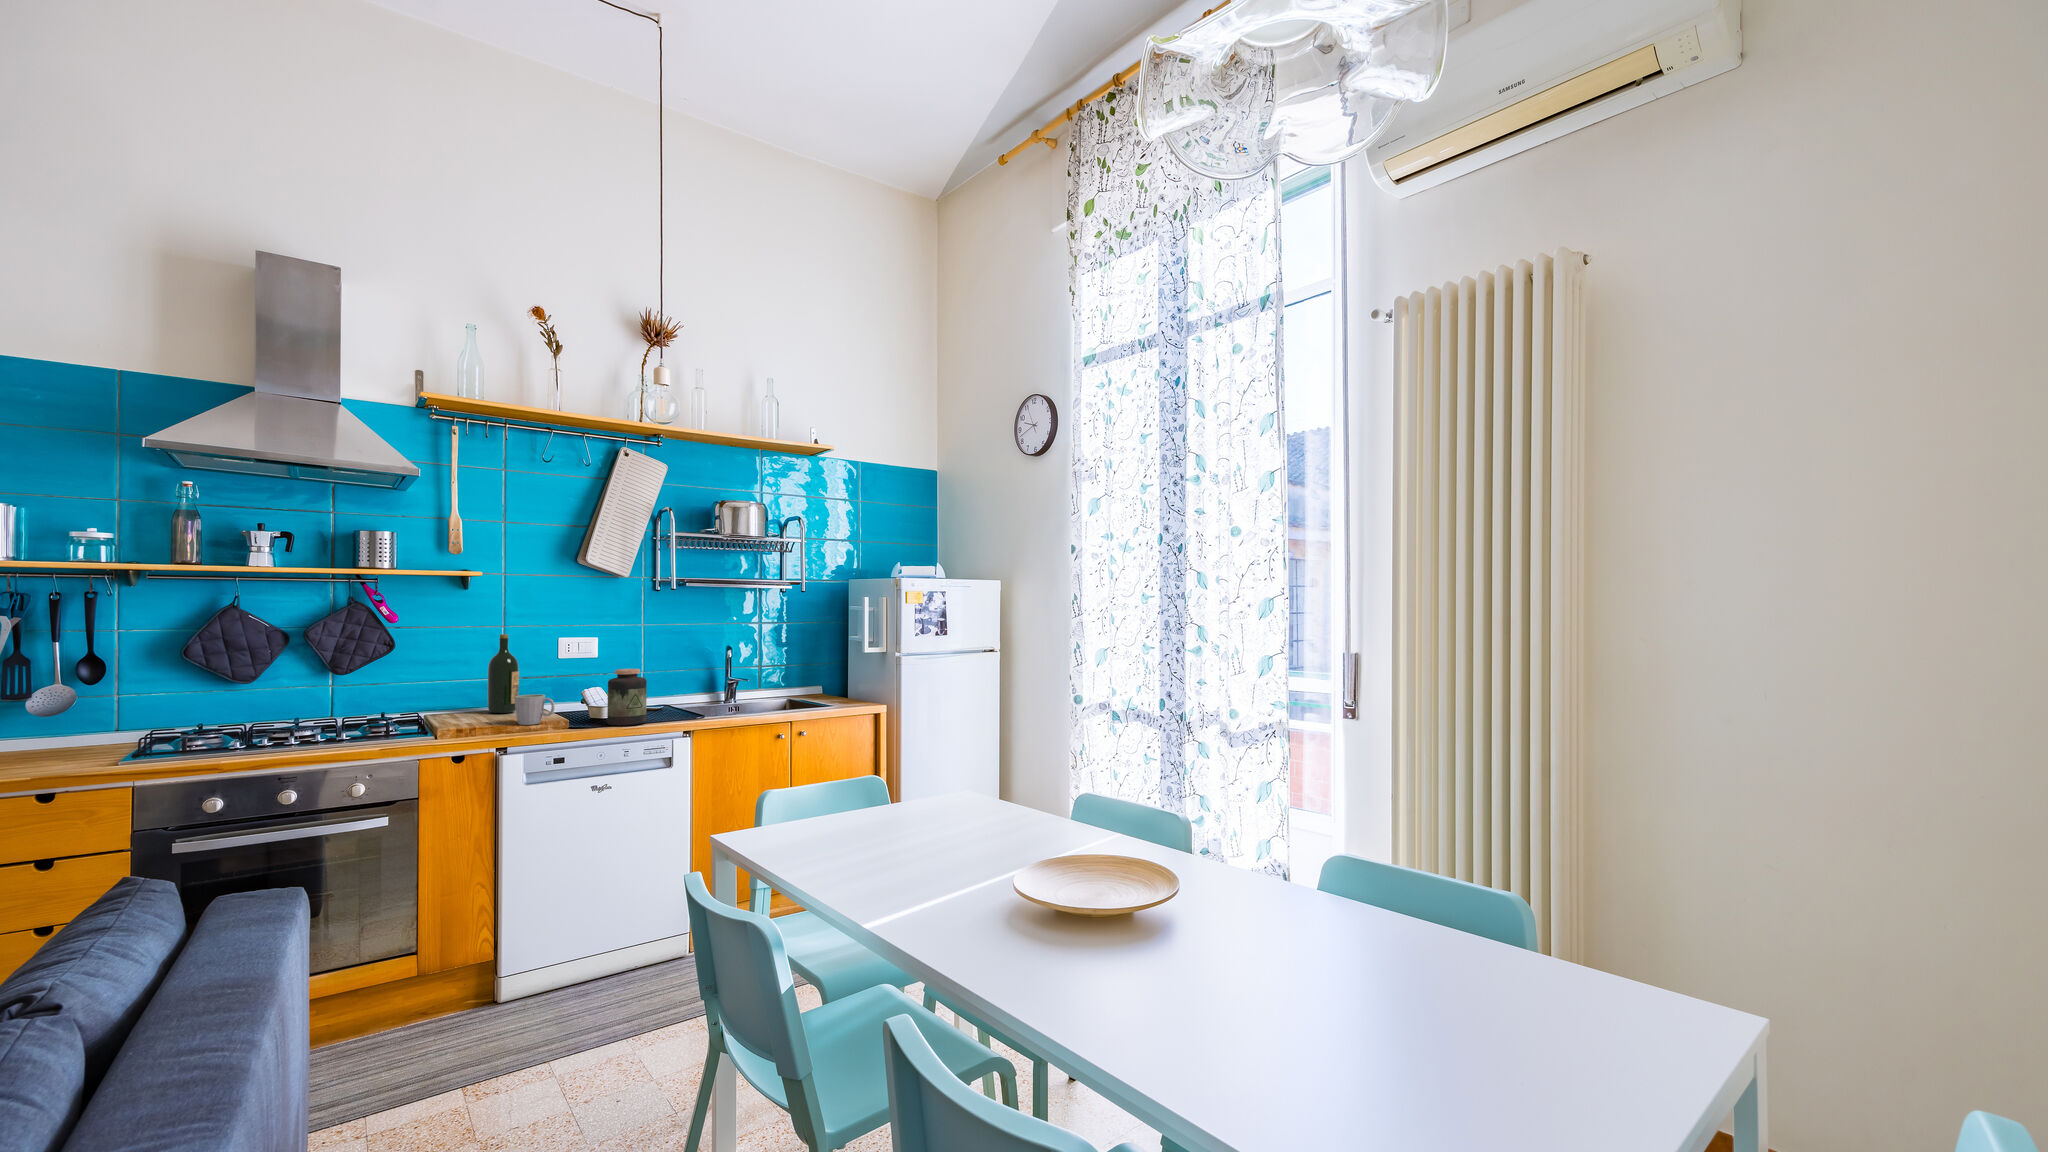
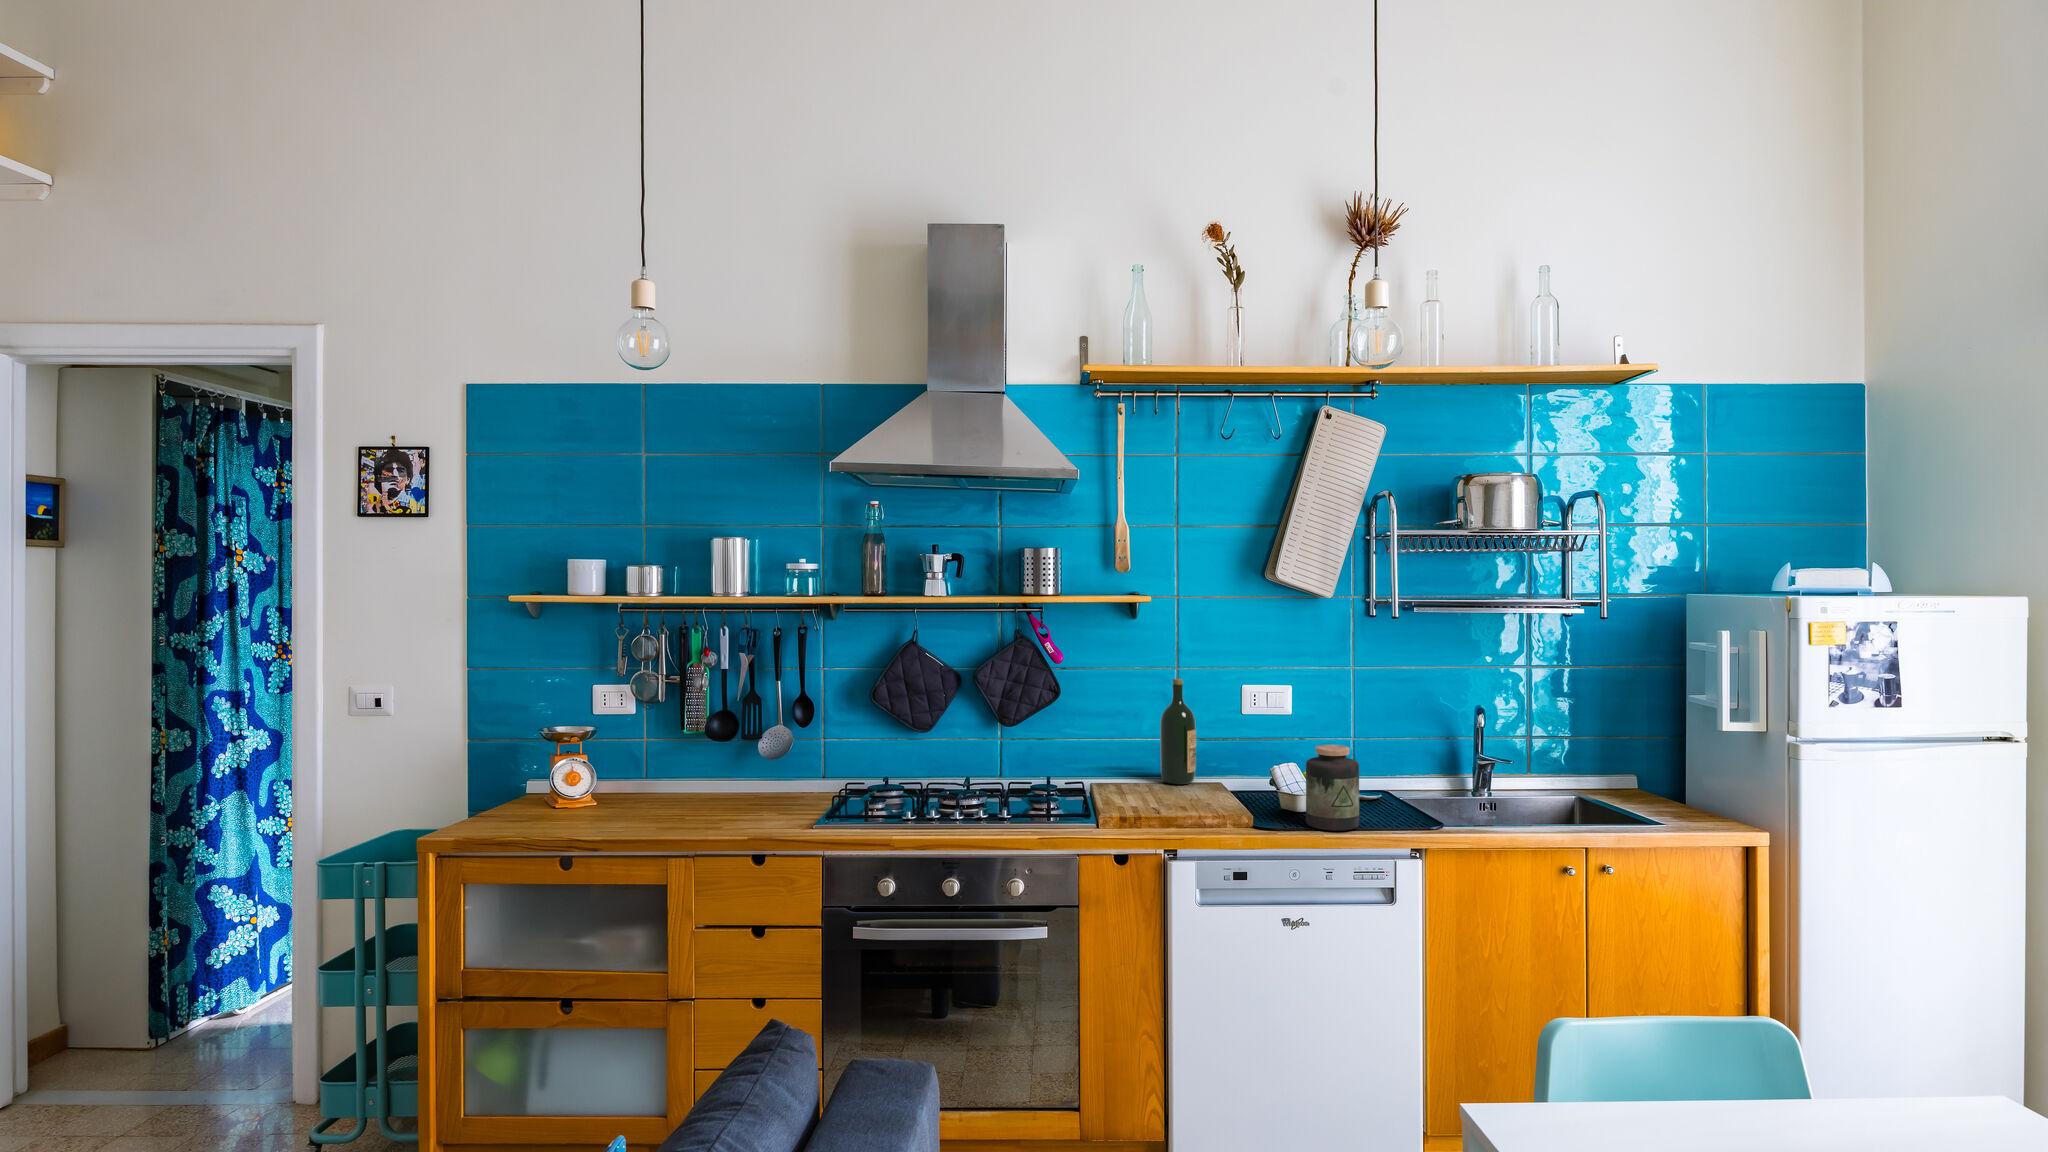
mug: present [514,695,555,725] -> none [1190,769,1238,813]

